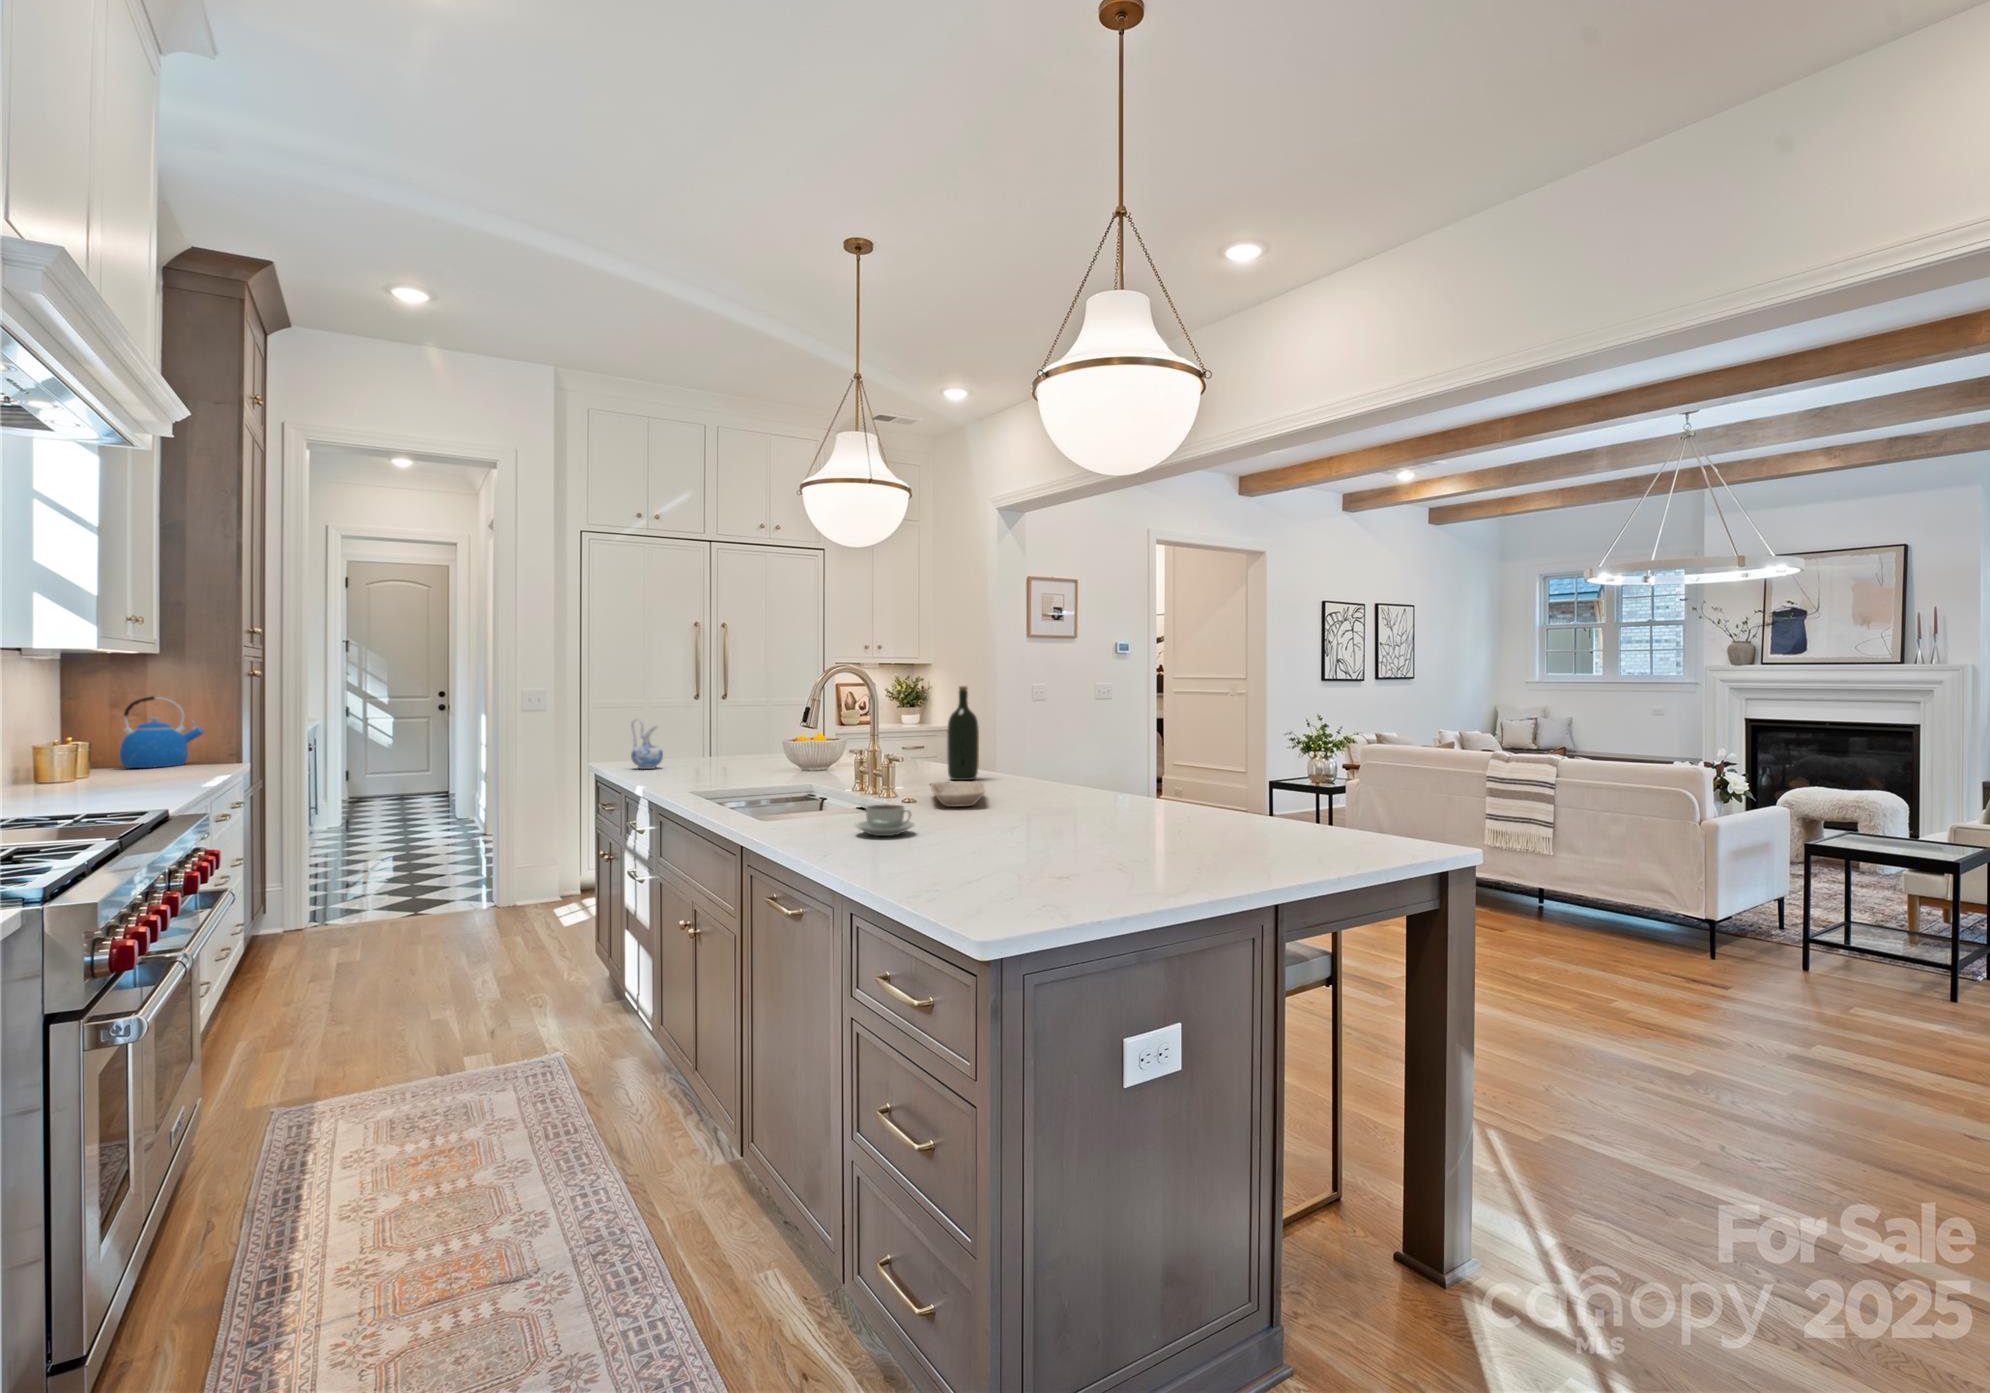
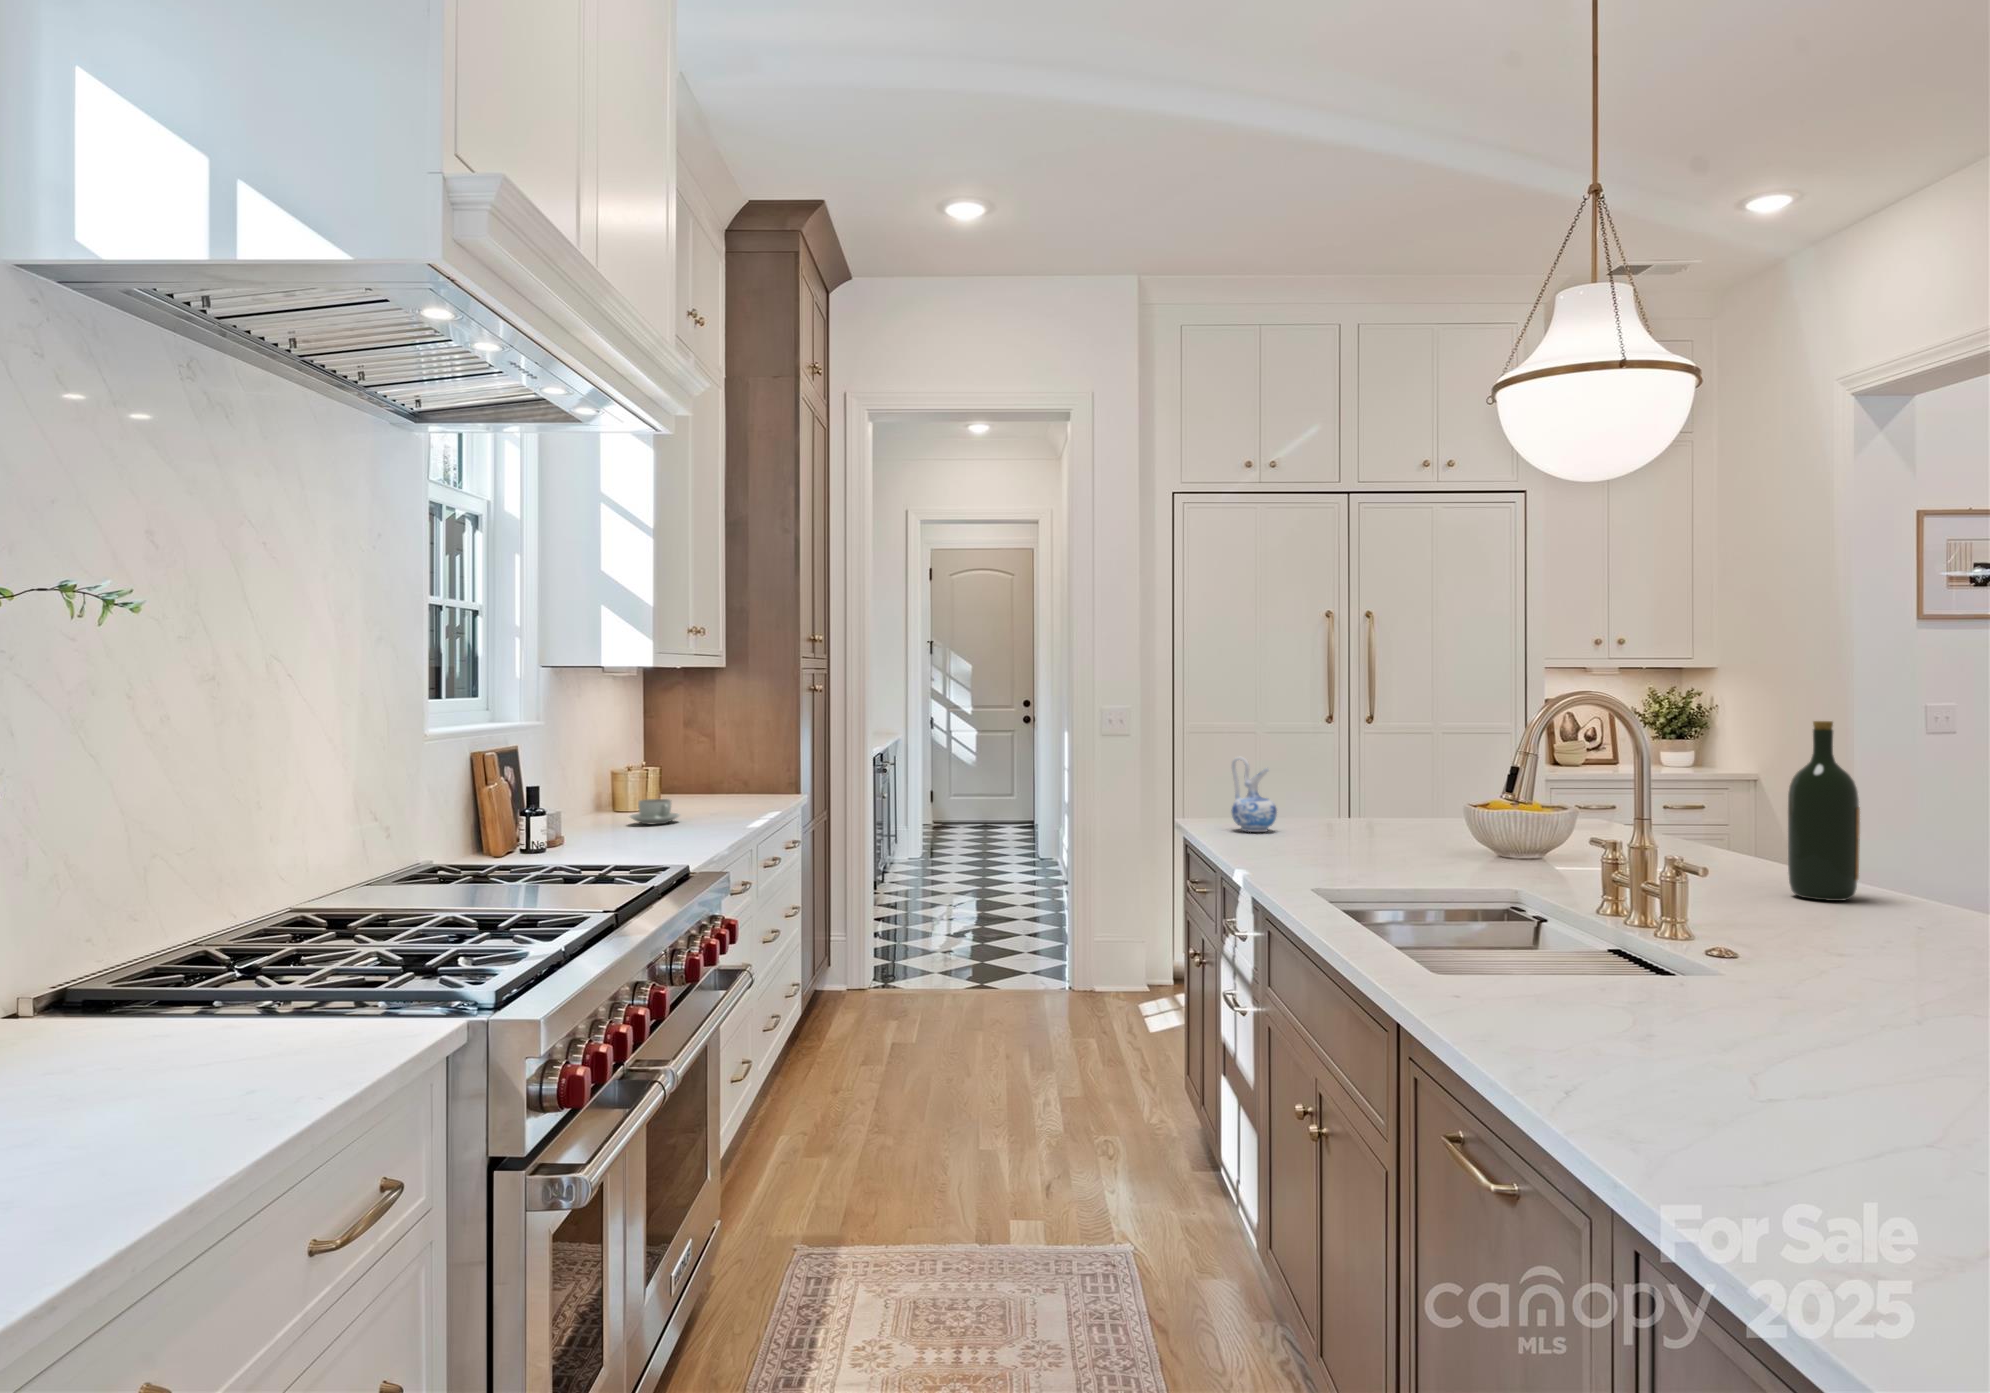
kettle: present [120,696,204,768] -> none [693,714,767,795]
tray: present [930,781,985,807] -> none [1765,911,1911,977]
coffee cup: present [855,804,915,836] -> present [630,799,680,824]

